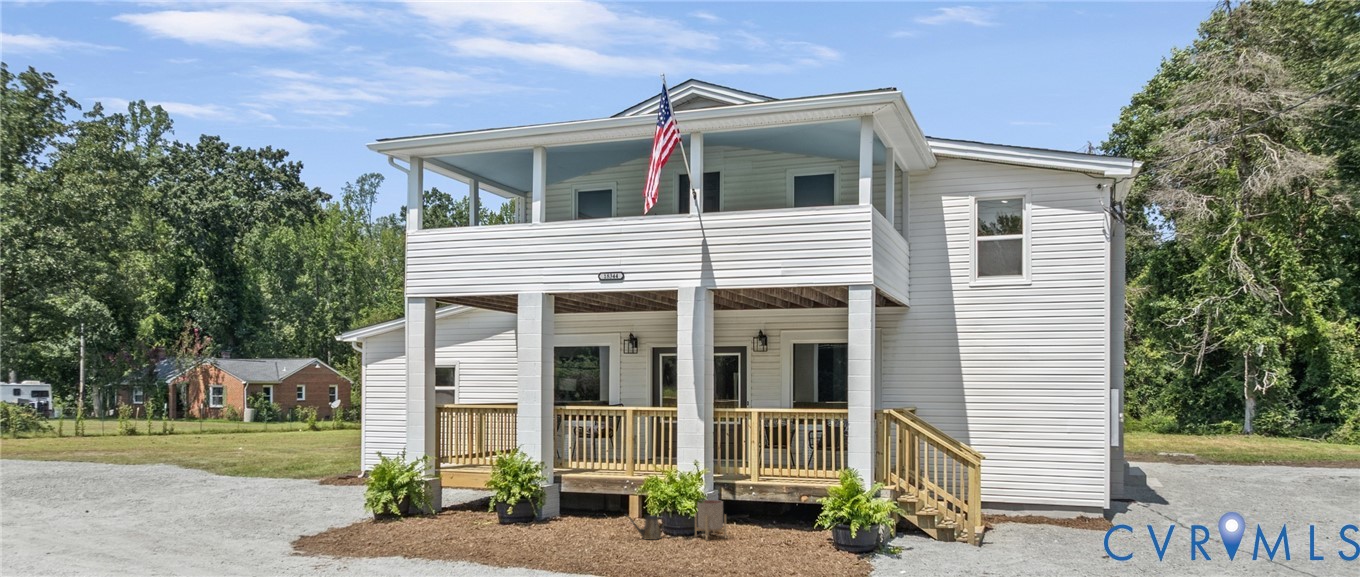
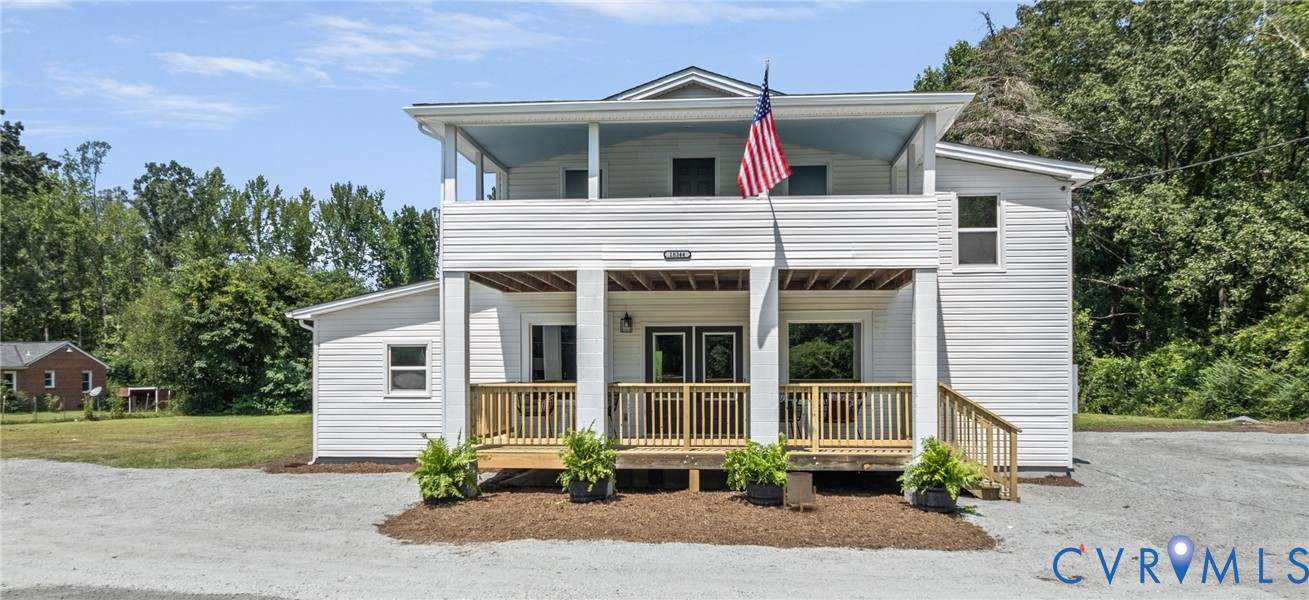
watering can: present [627,515,661,540] -> none [722,490,758,514]

